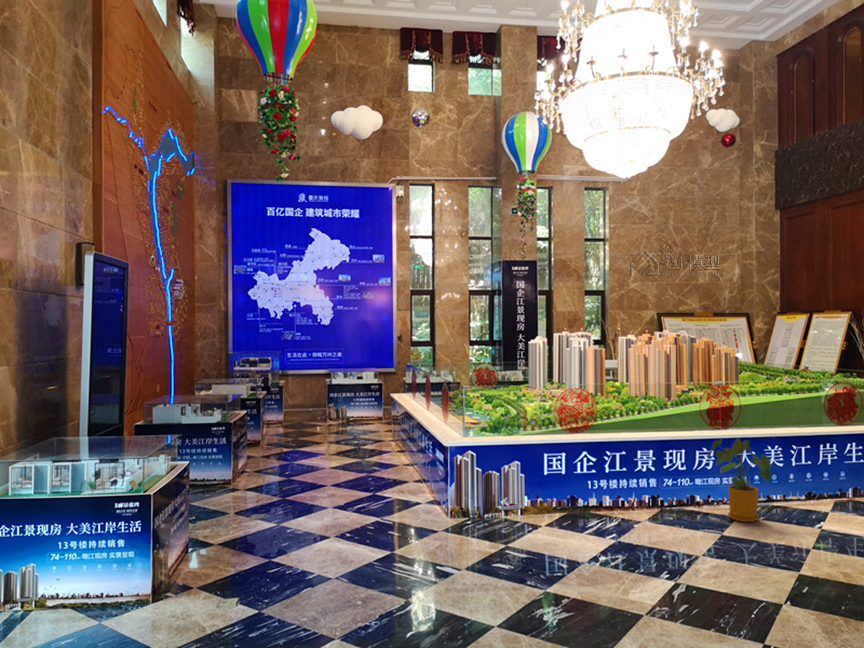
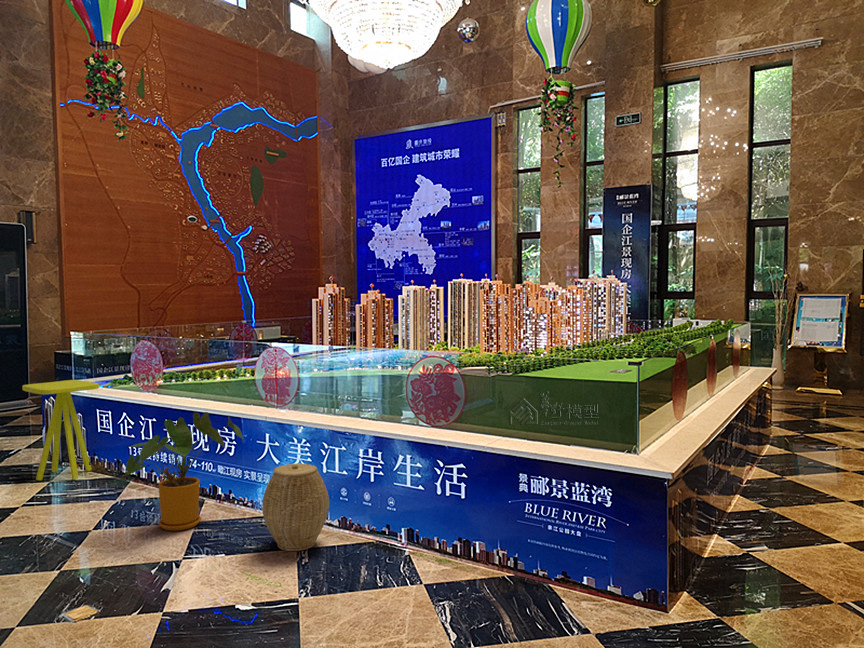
side table: none [515,435,574,529] -> present [22,380,99,480]
woven basket: none [791,459,838,512] -> present [262,463,329,551]

